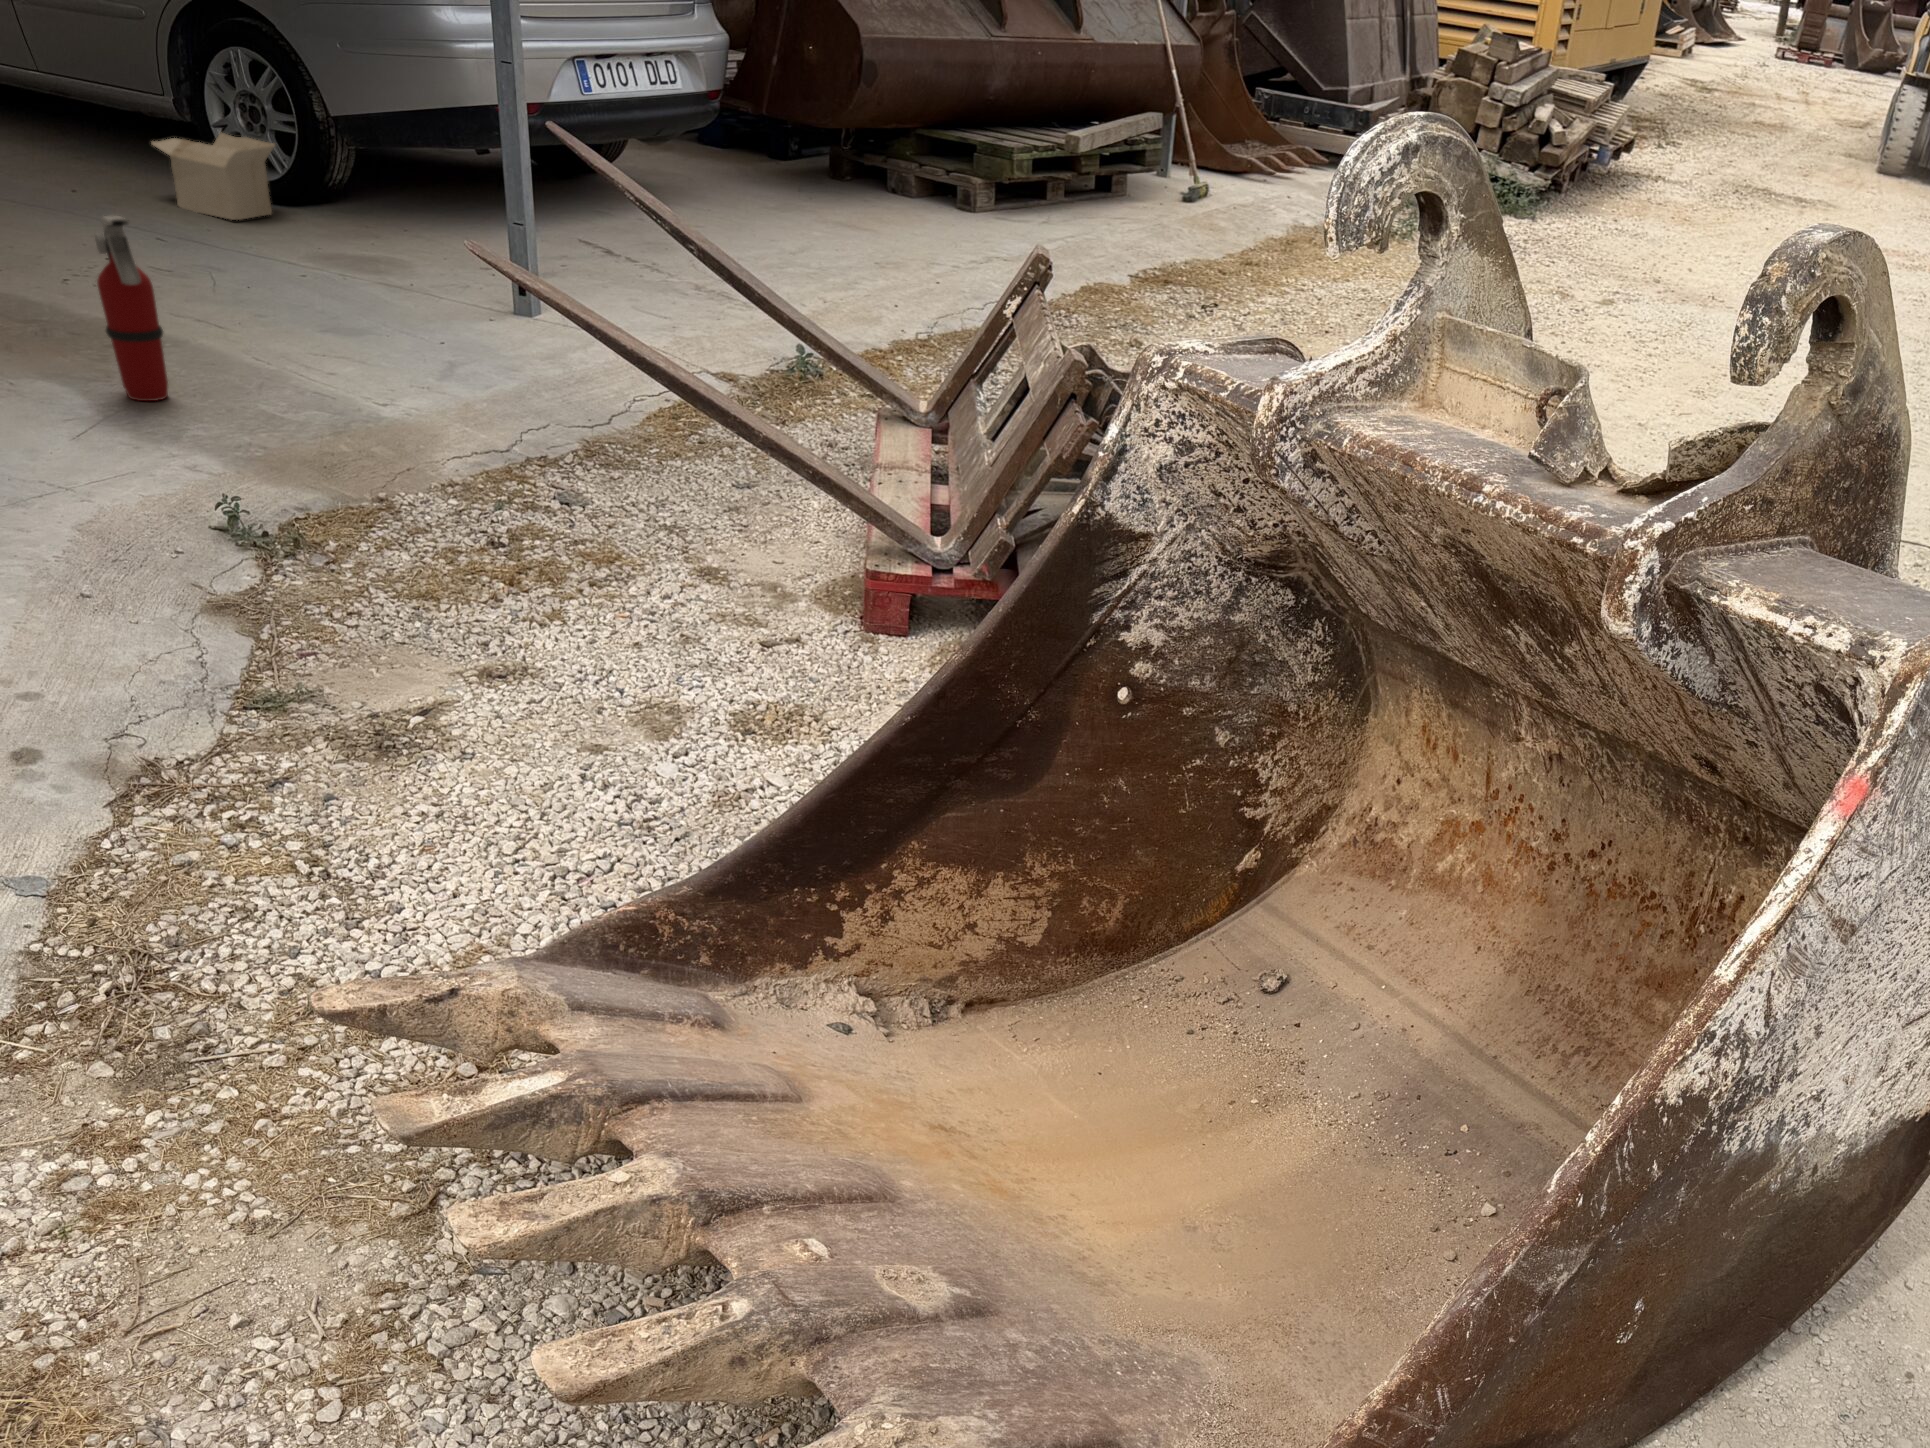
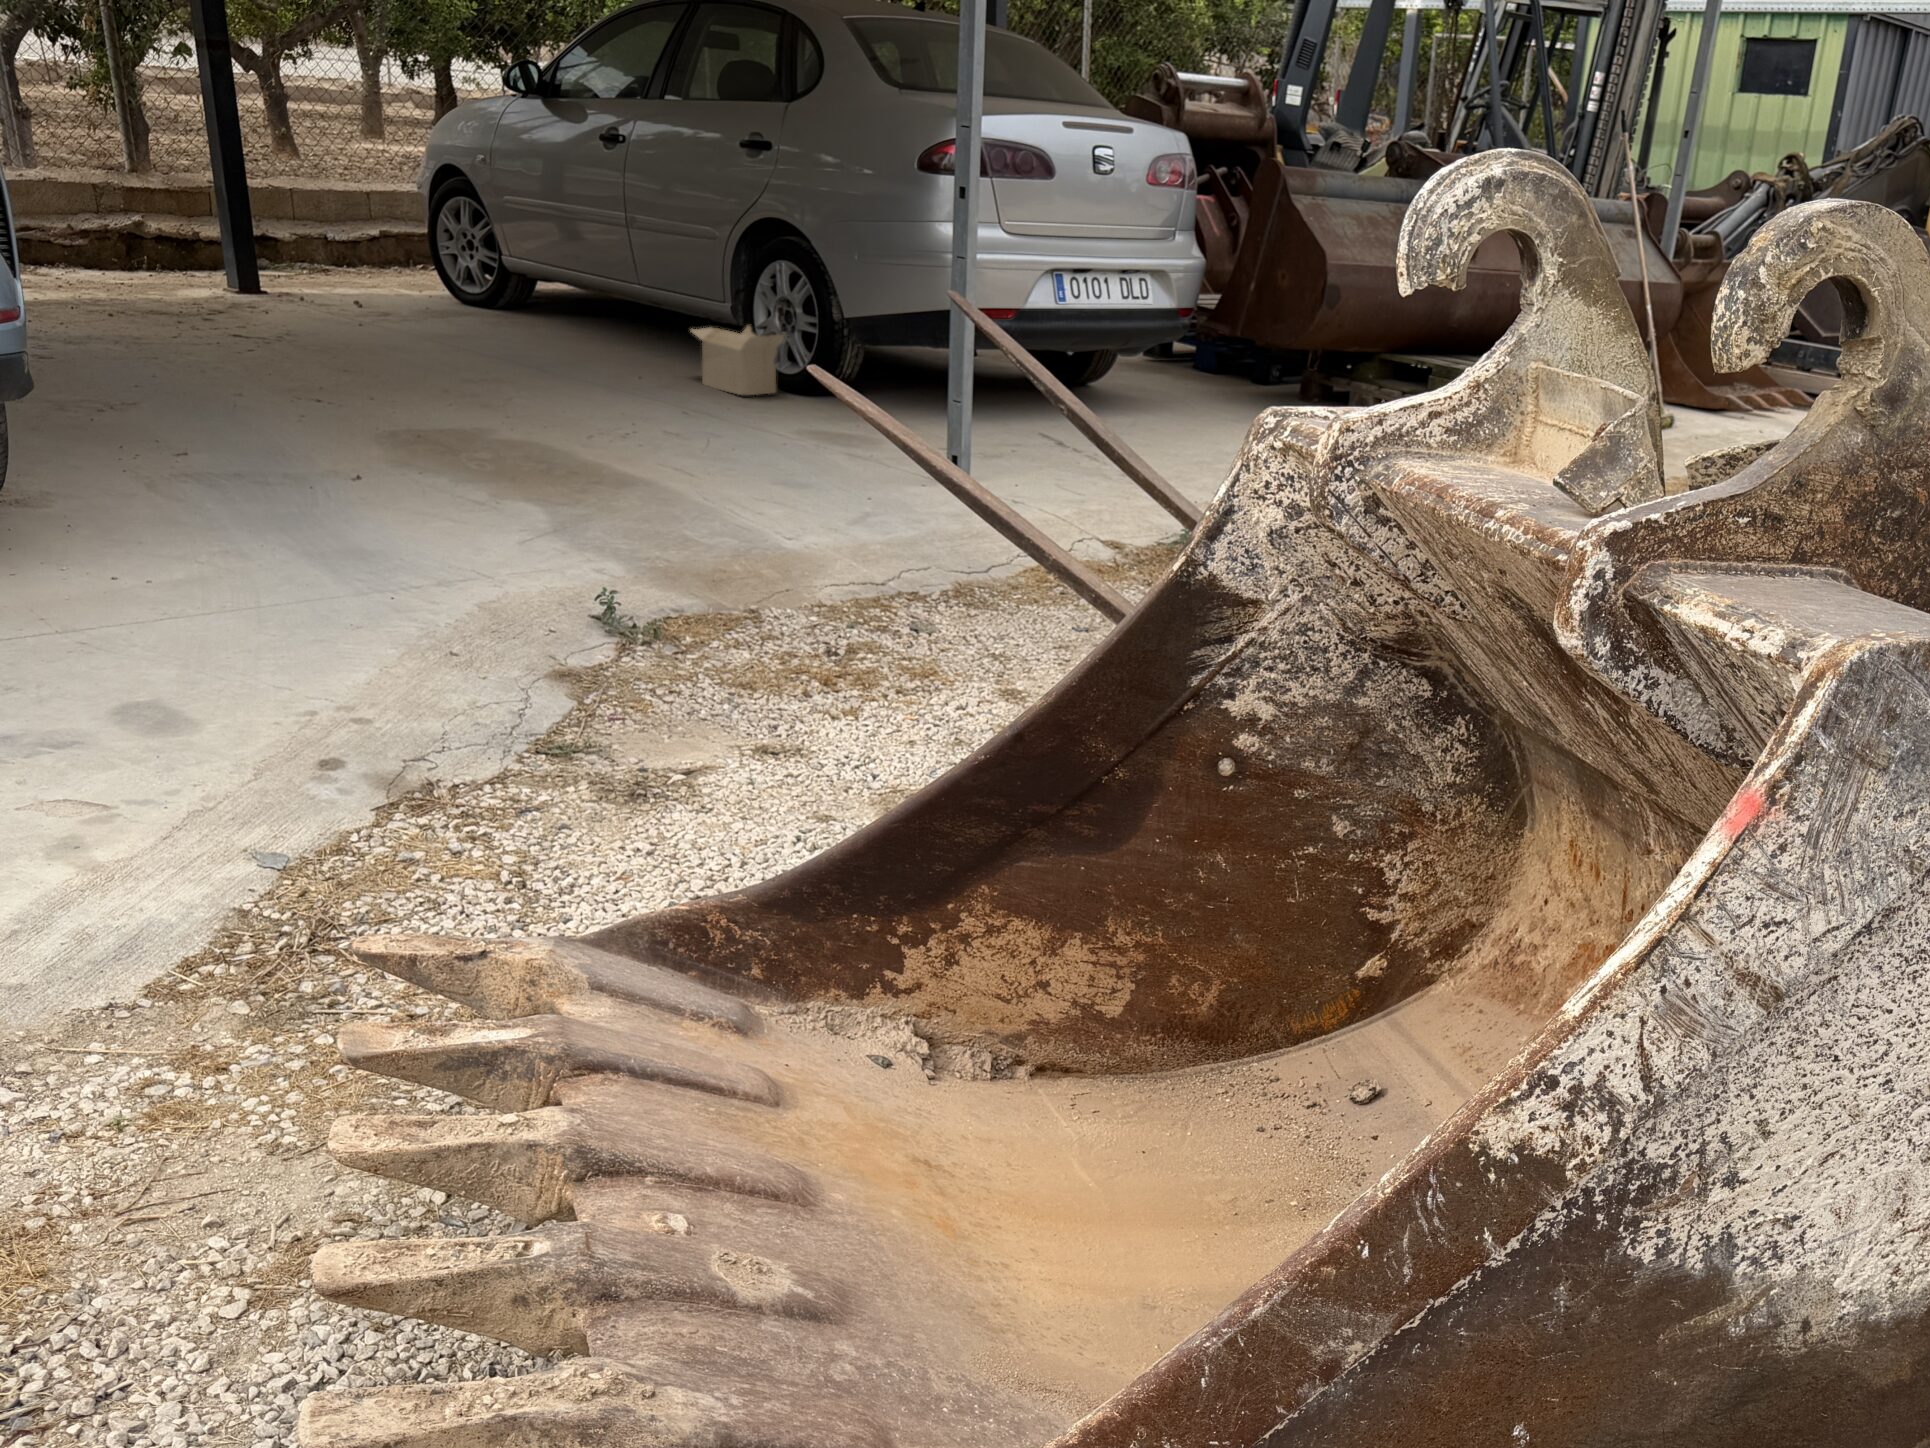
fire extinguisher: present [95,216,168,401] -> none [566,358,614,518]

